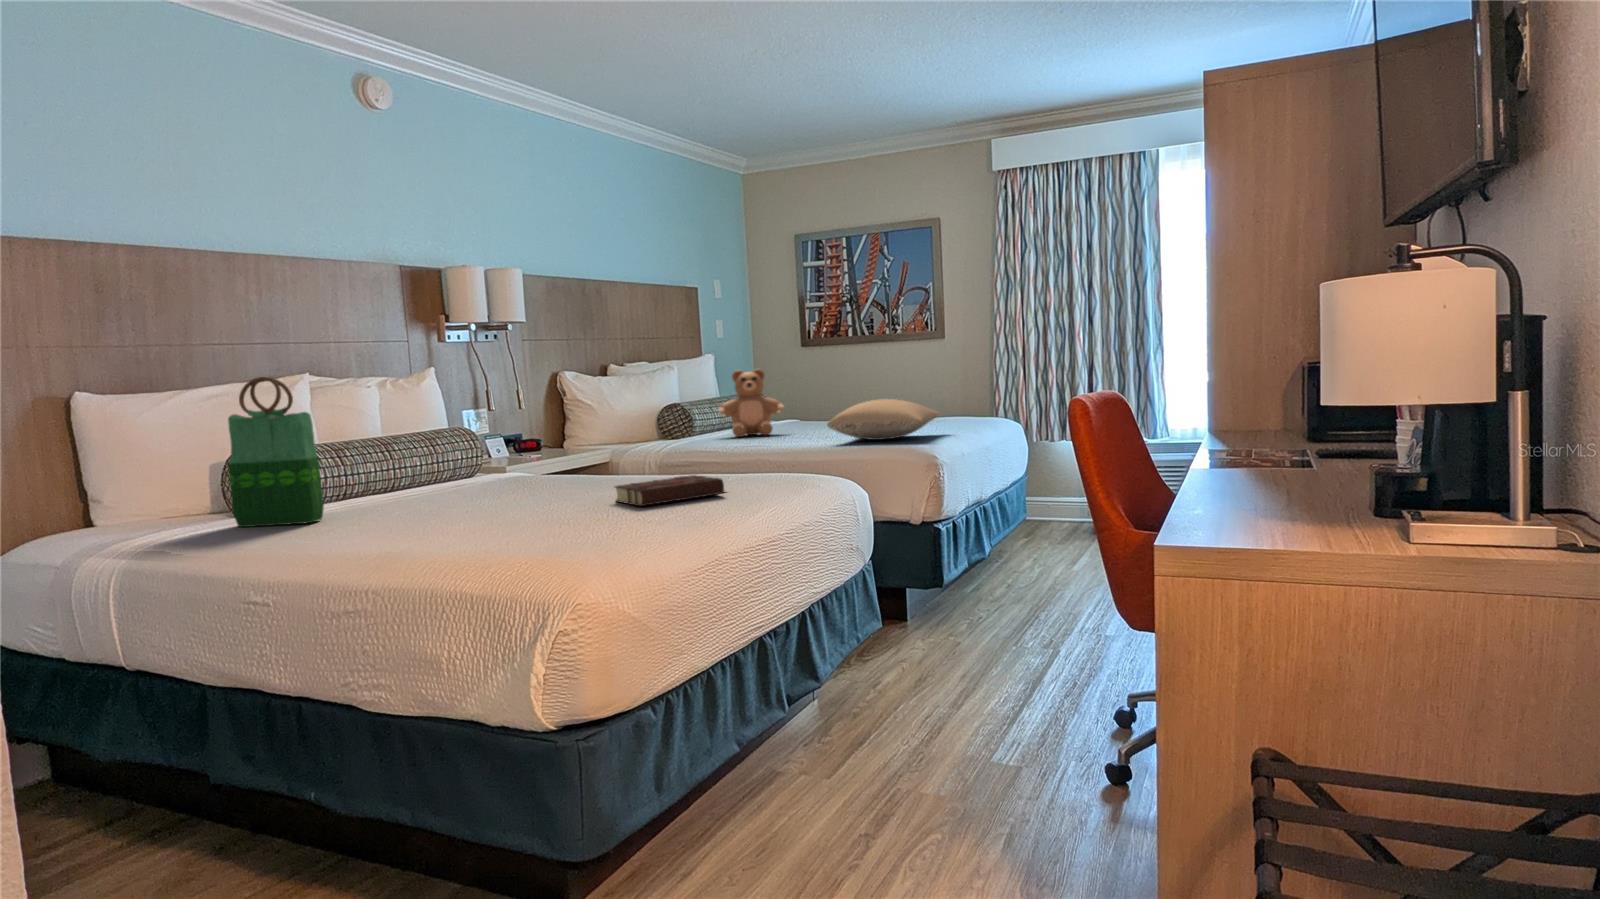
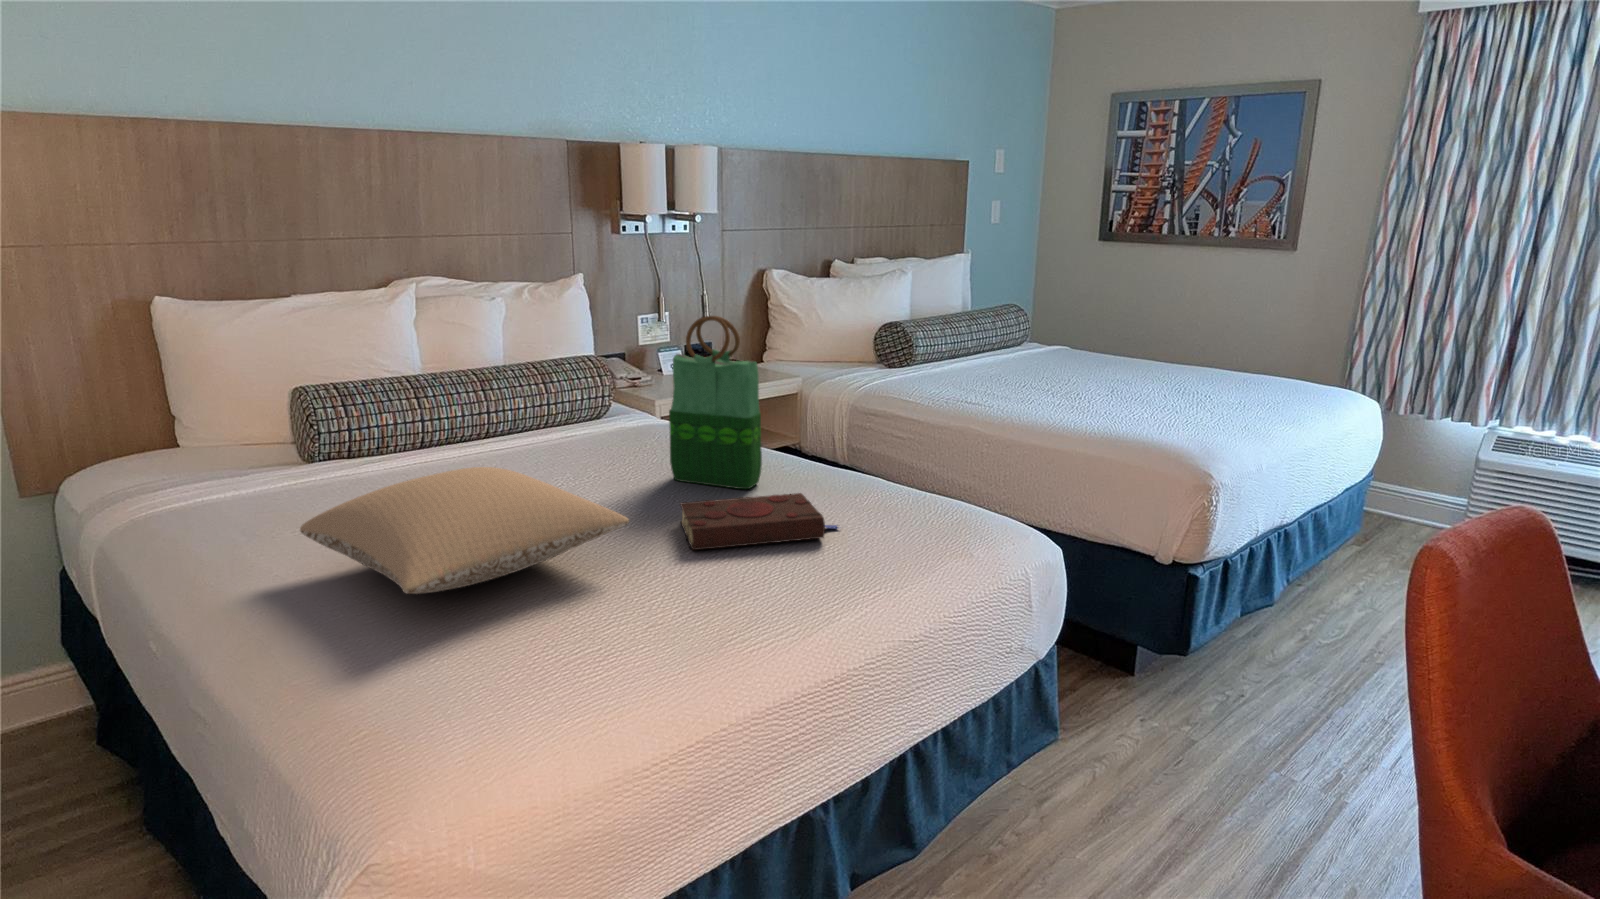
teddy bear: present [718,369,784,437] -> none [944,286,1034,377]
tote bag: present [228,377,324,527] -> present [669,316,762,489]
pillow: present [827,399,940,440] -> present [300,467,629,594]

